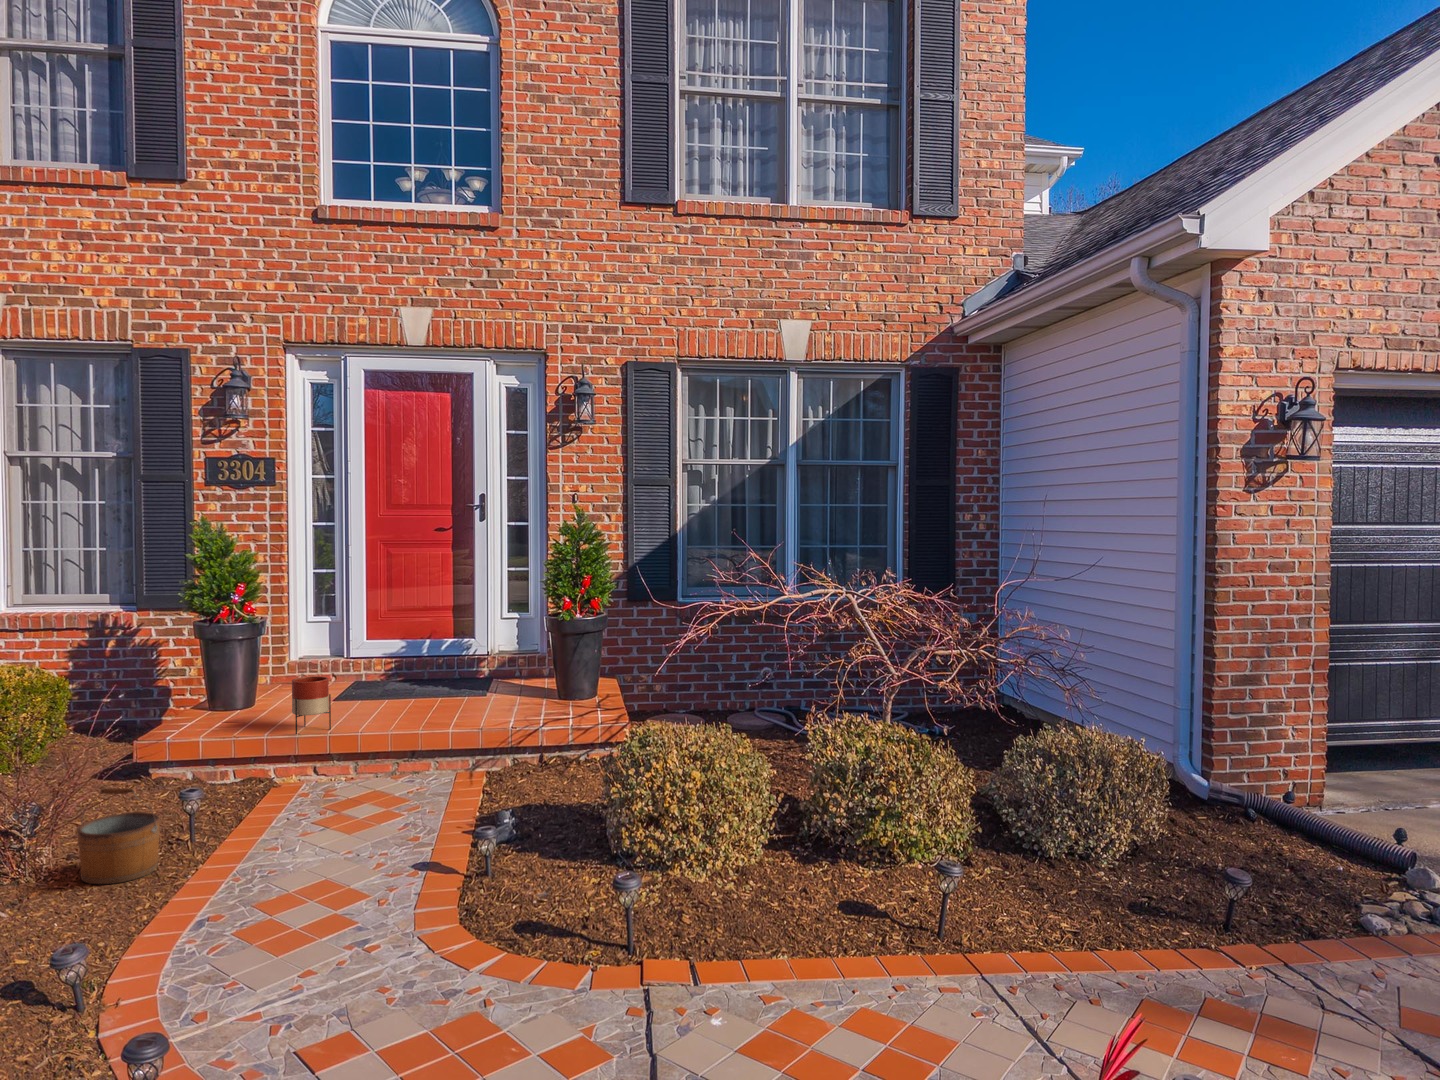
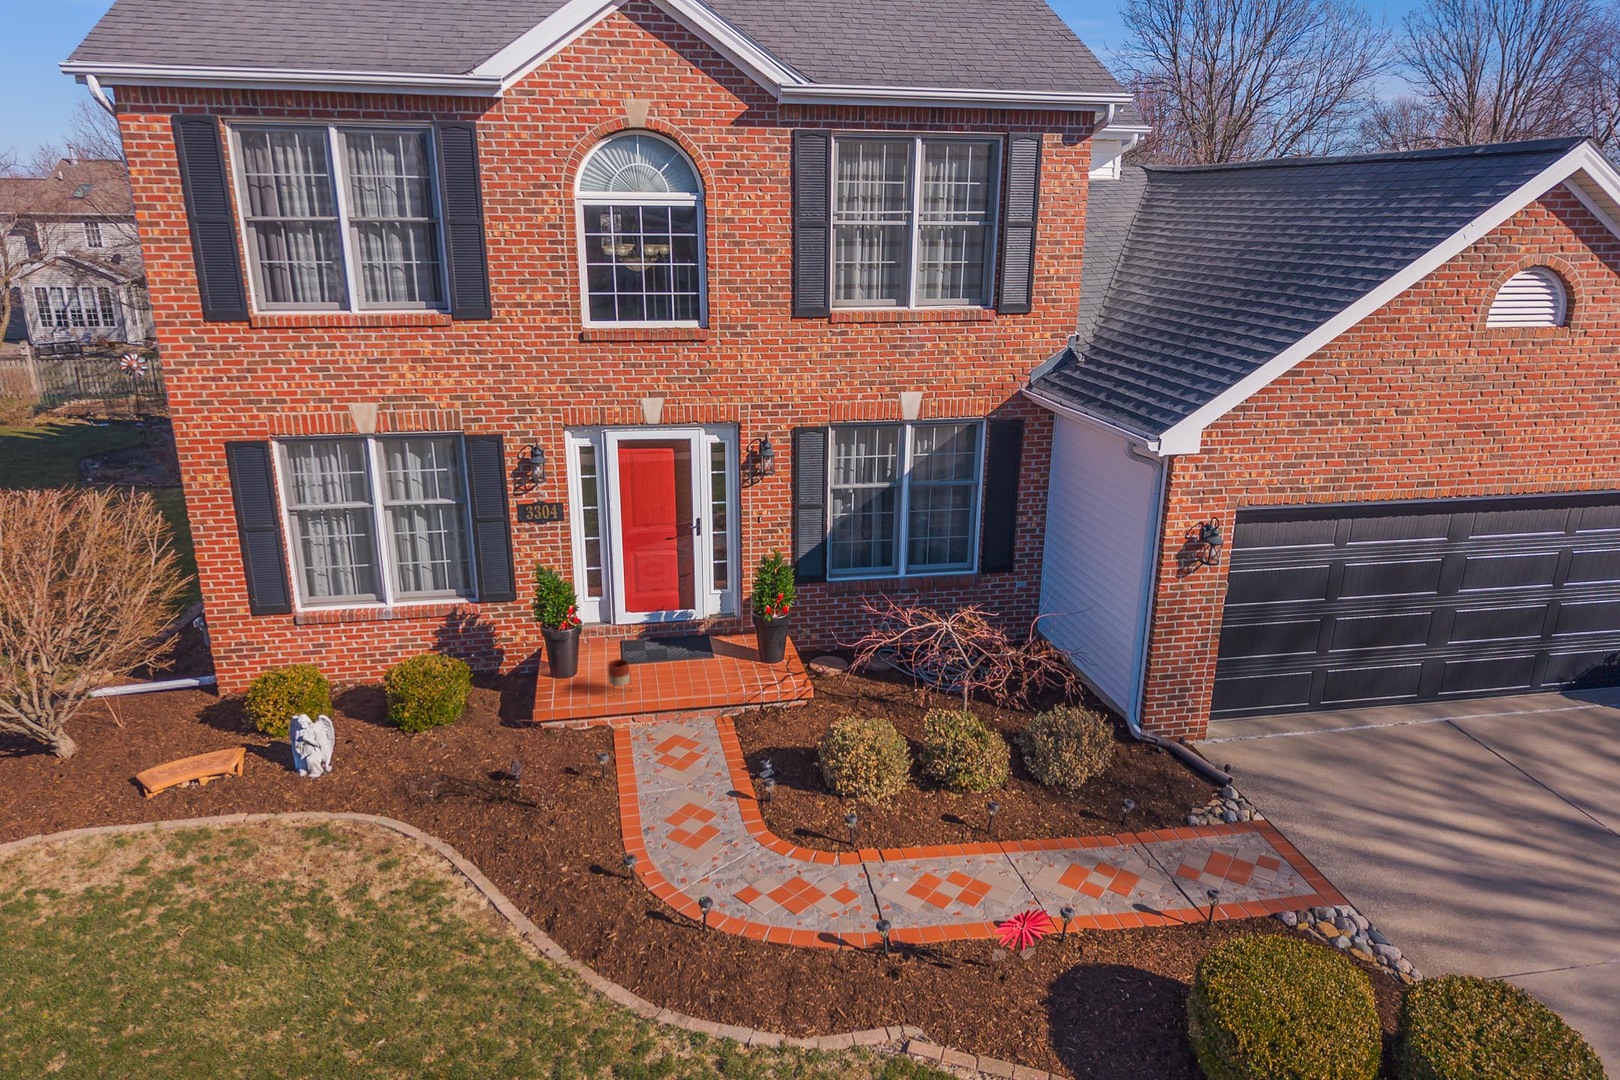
bucket: present [77,788,160,884] -> none [571,774,609,820]

